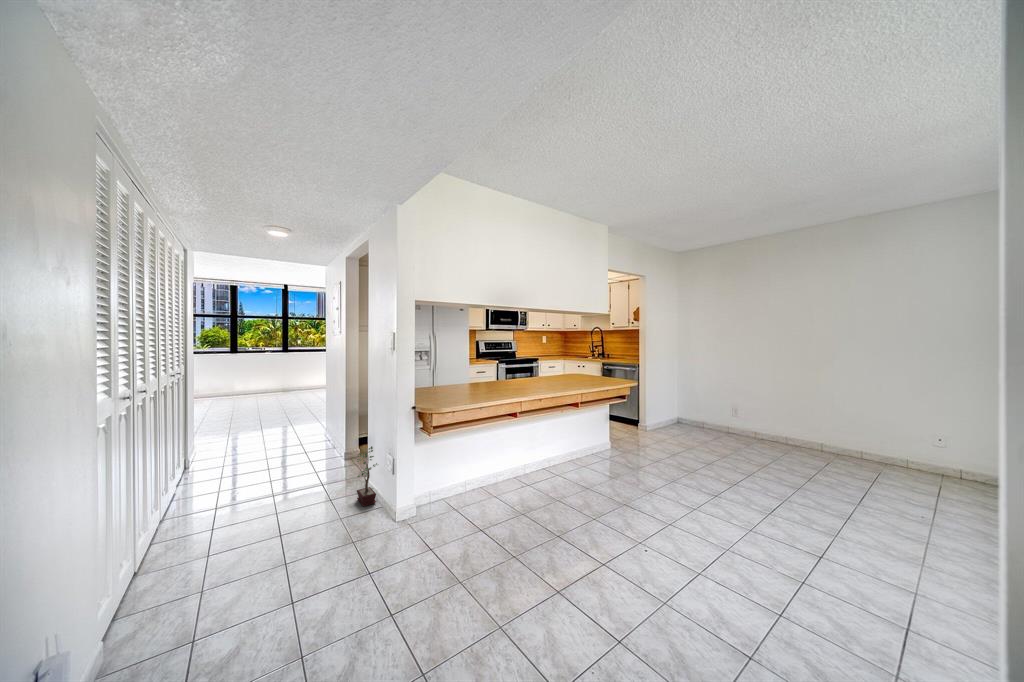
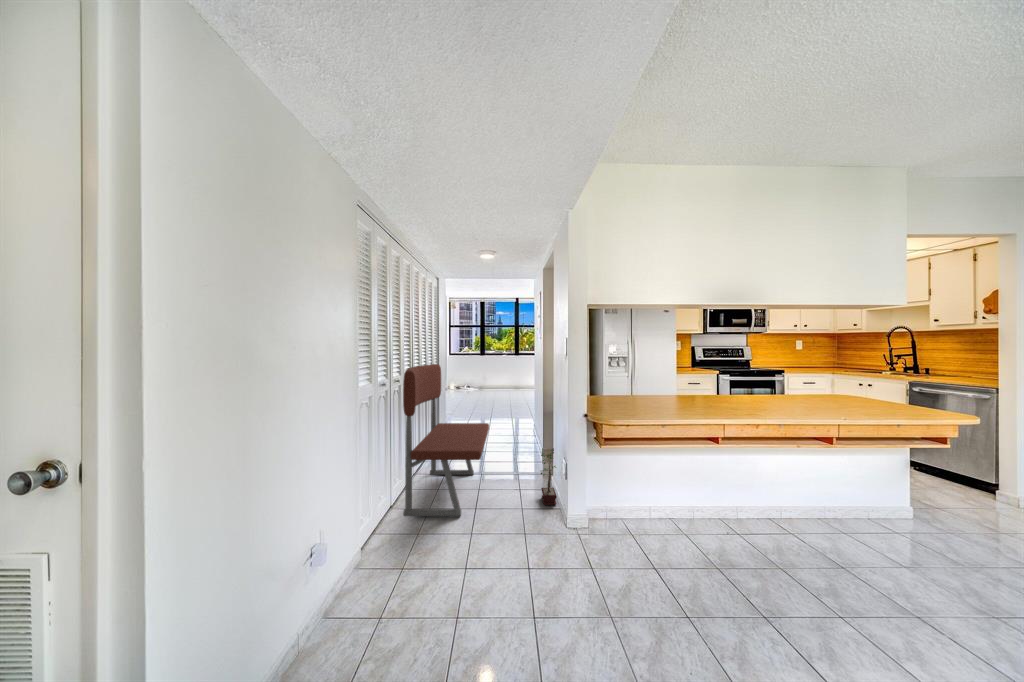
bench: none [157,366,291,575] -> present [403,364,489,516]

